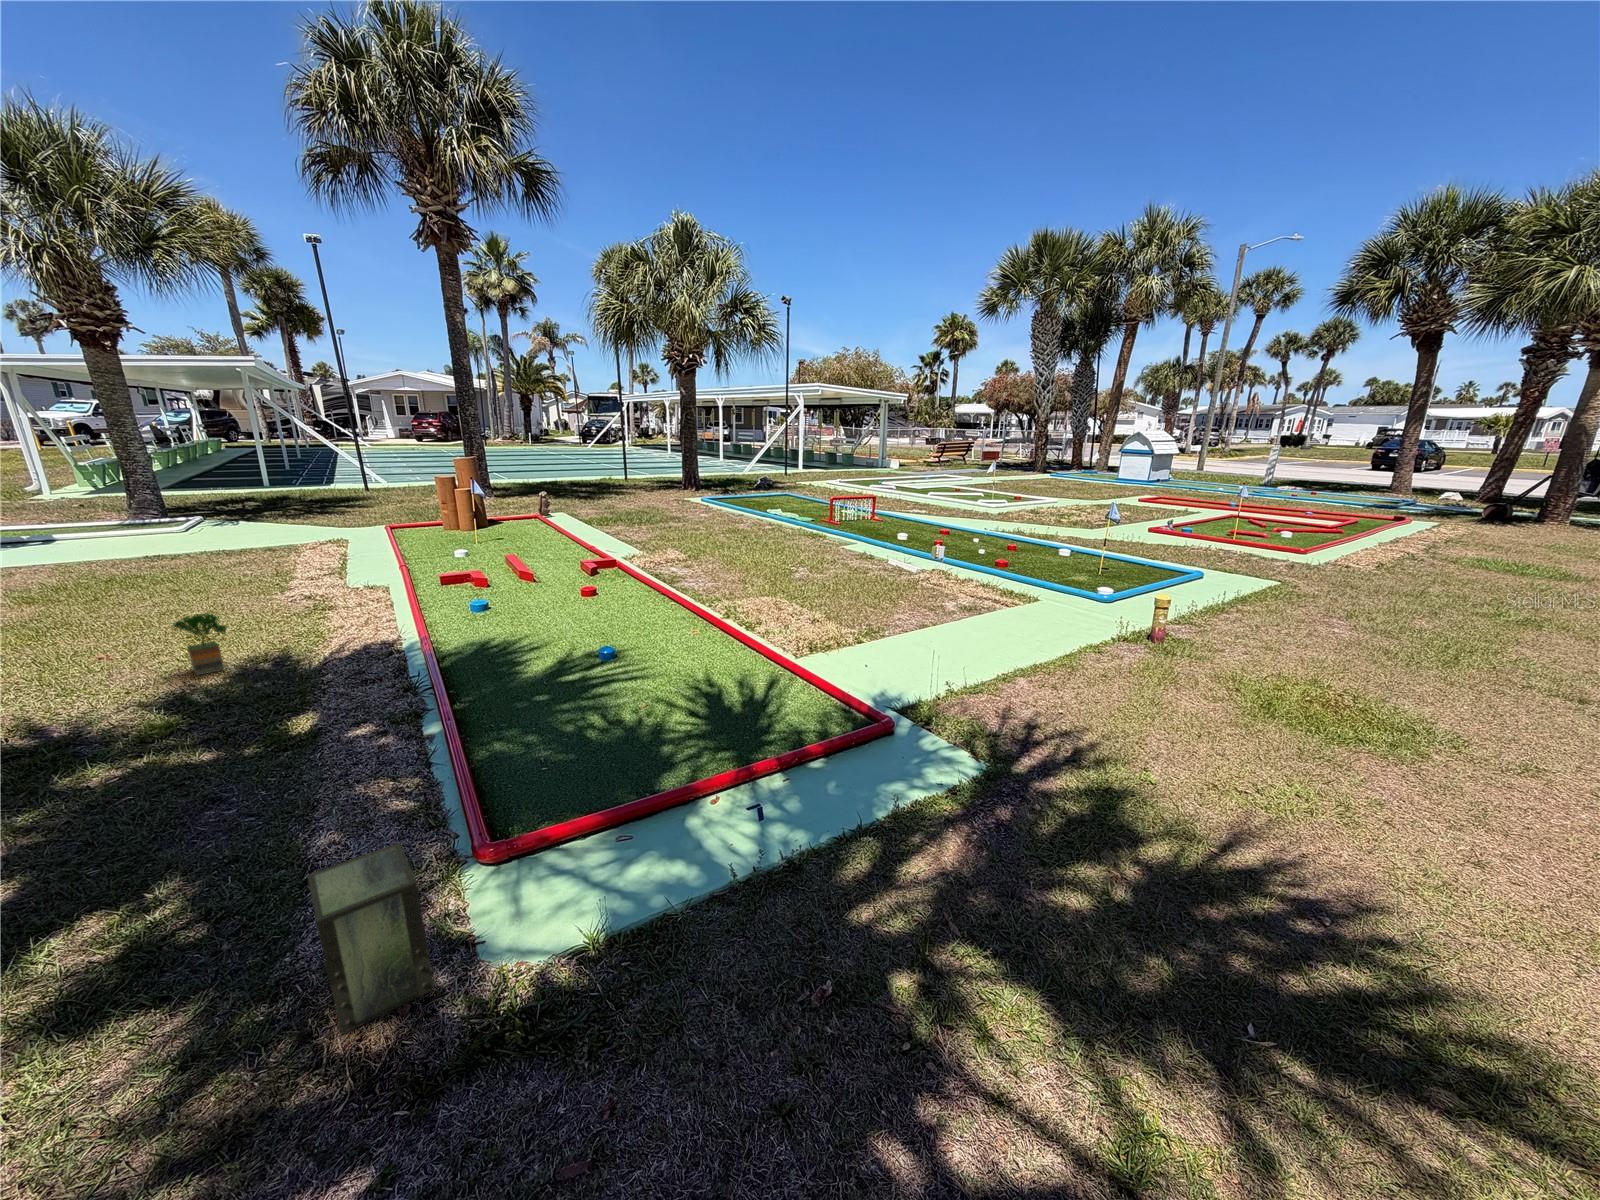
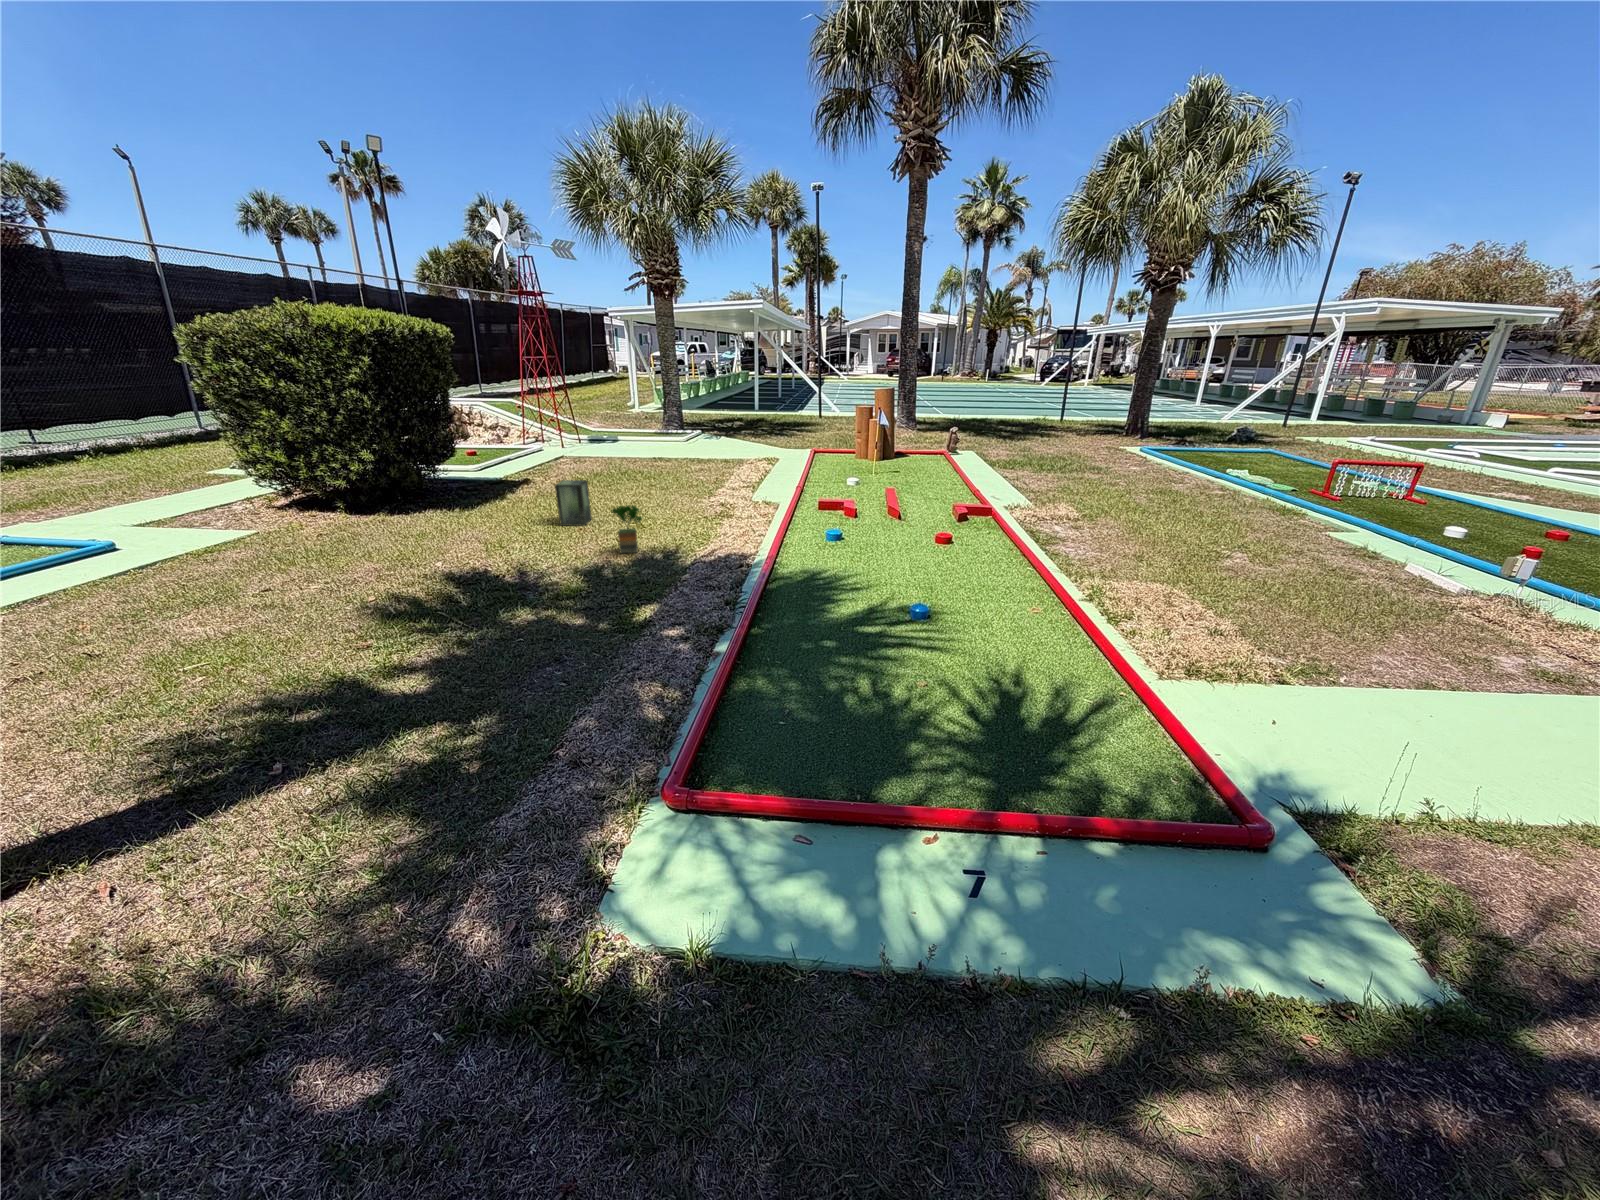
storage box: present [307,843,435,1035] -> present [555,480,592,526]

